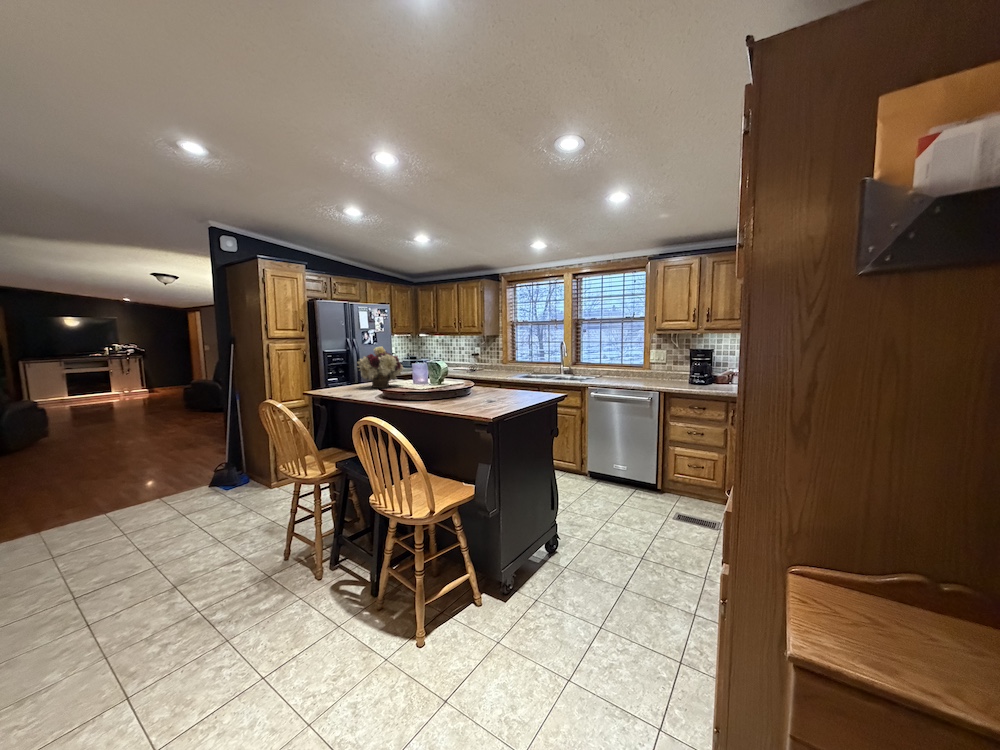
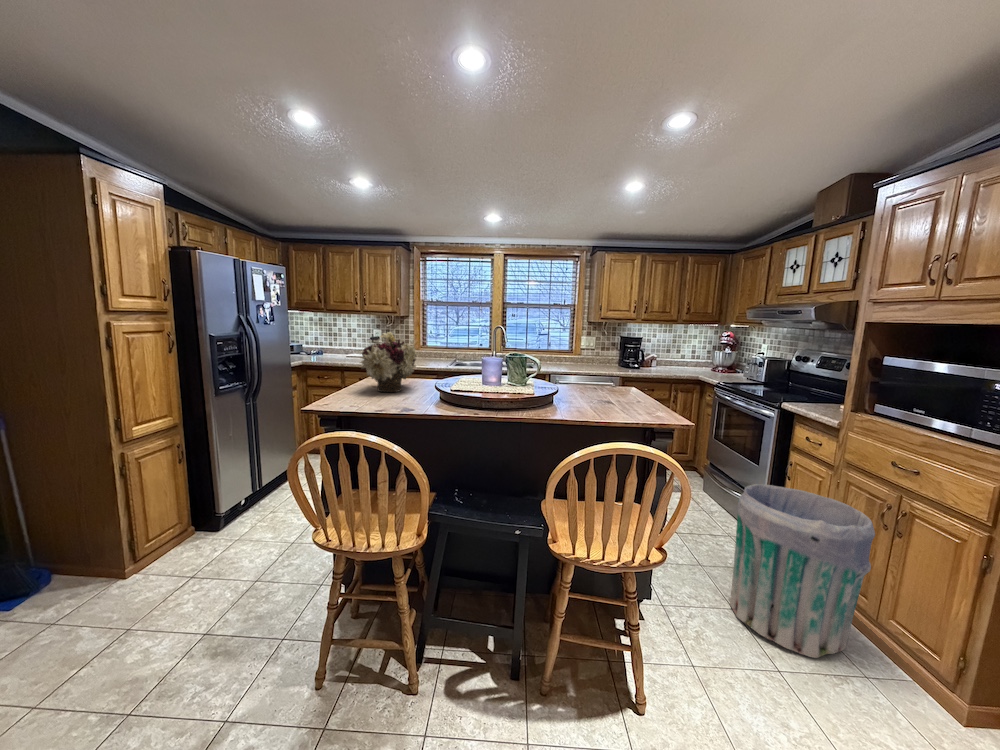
trash can: none [591,501,725,700] -> present [730,484,875,658]

